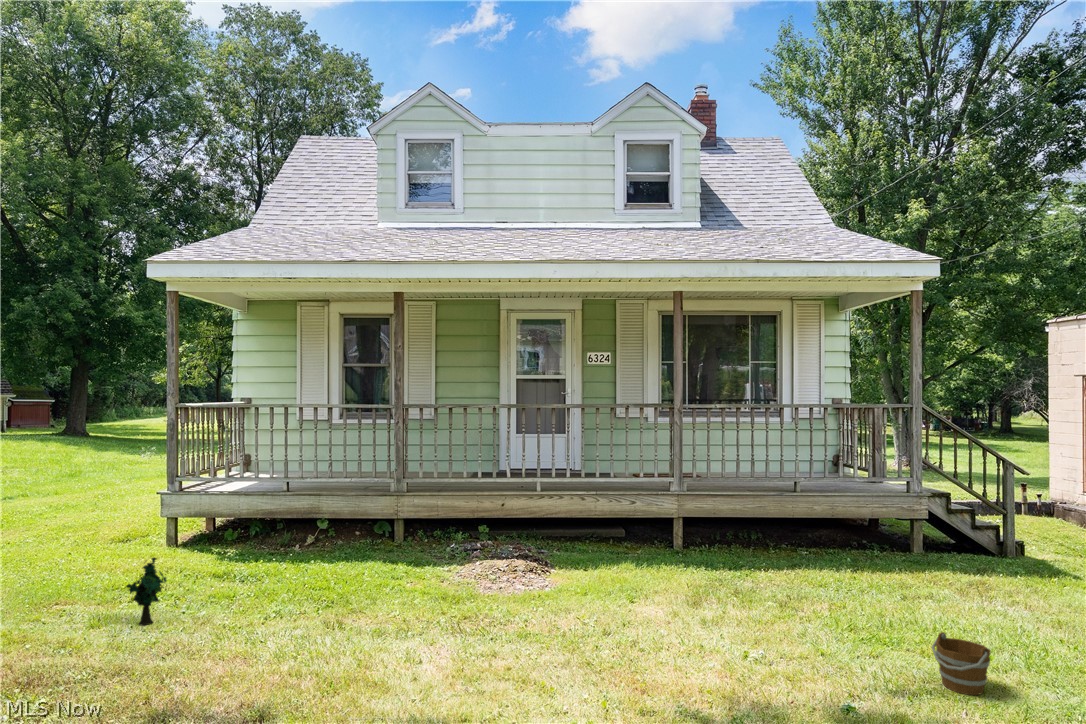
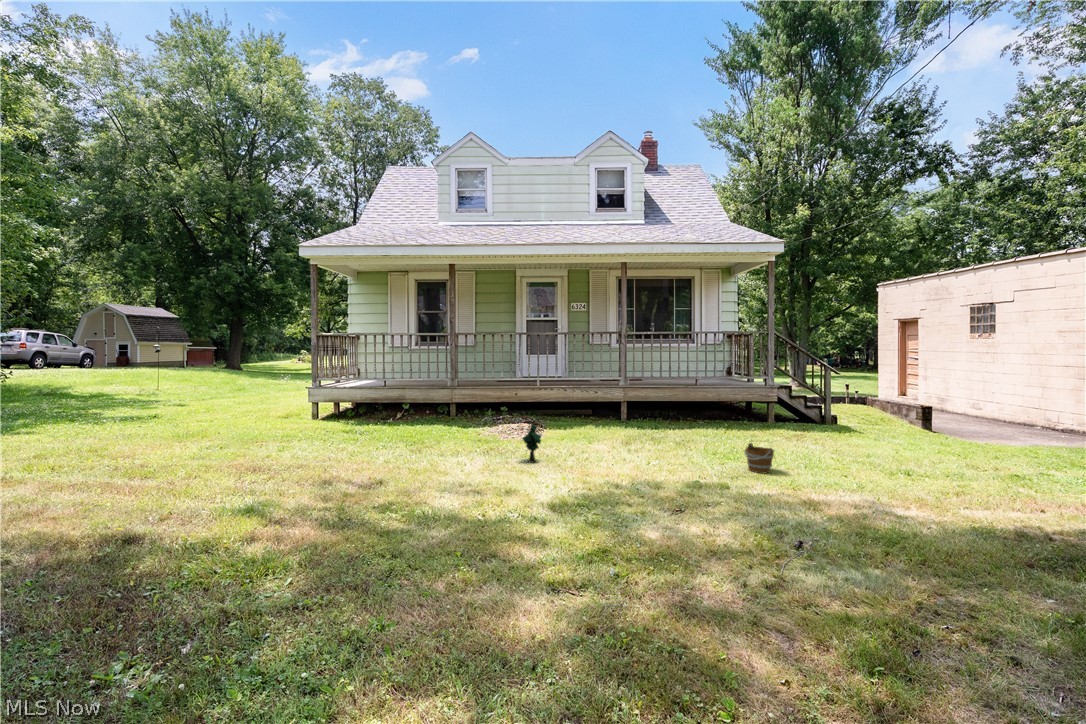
decorative plant: present [126,558,167,625] -> present [523,421,542,463]

